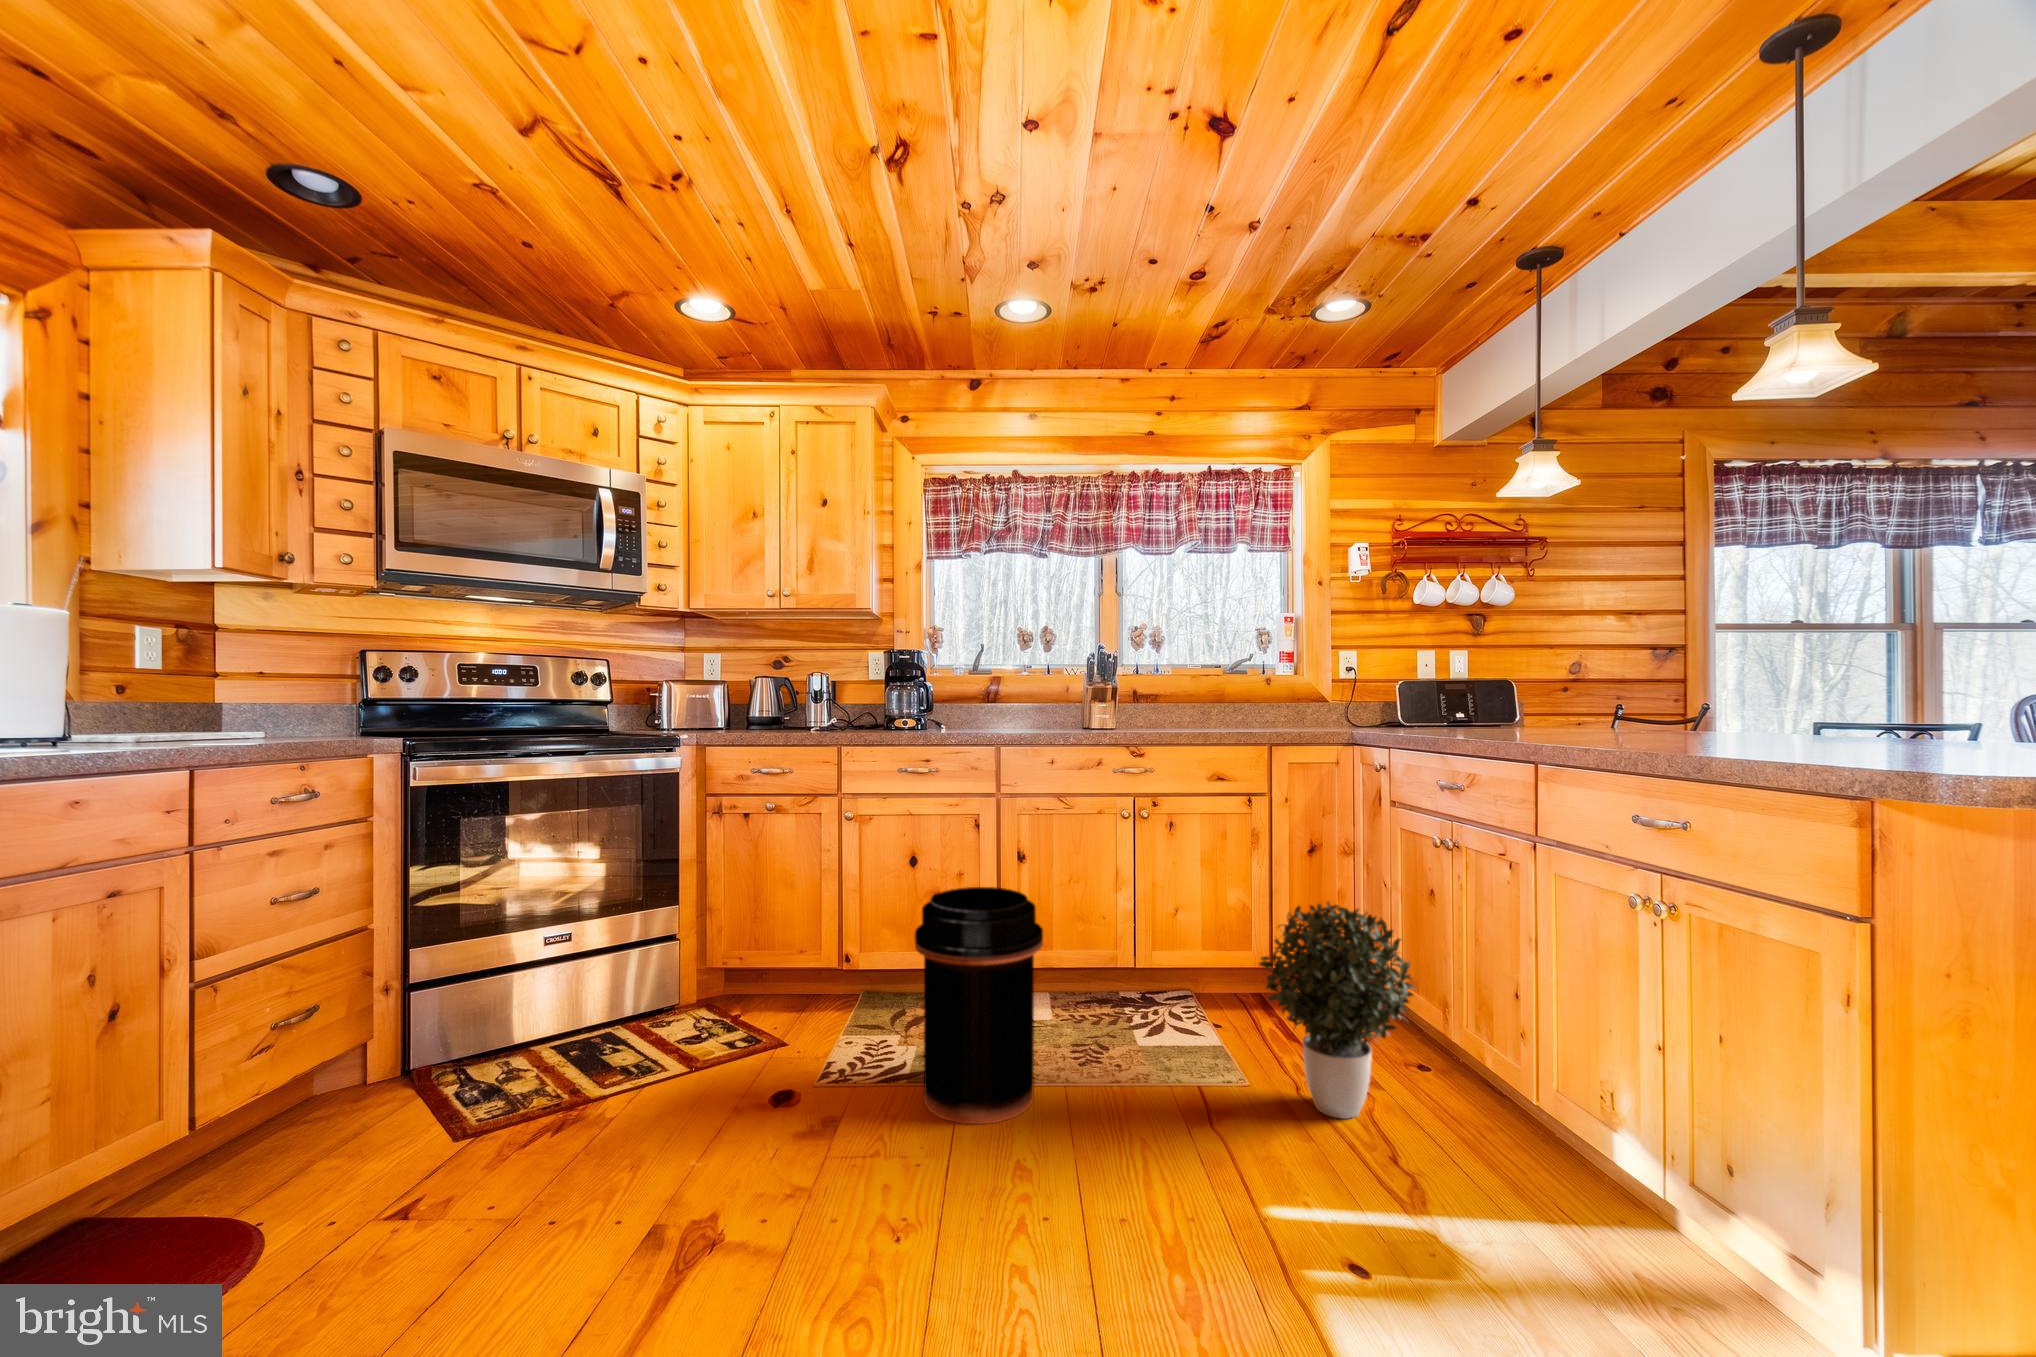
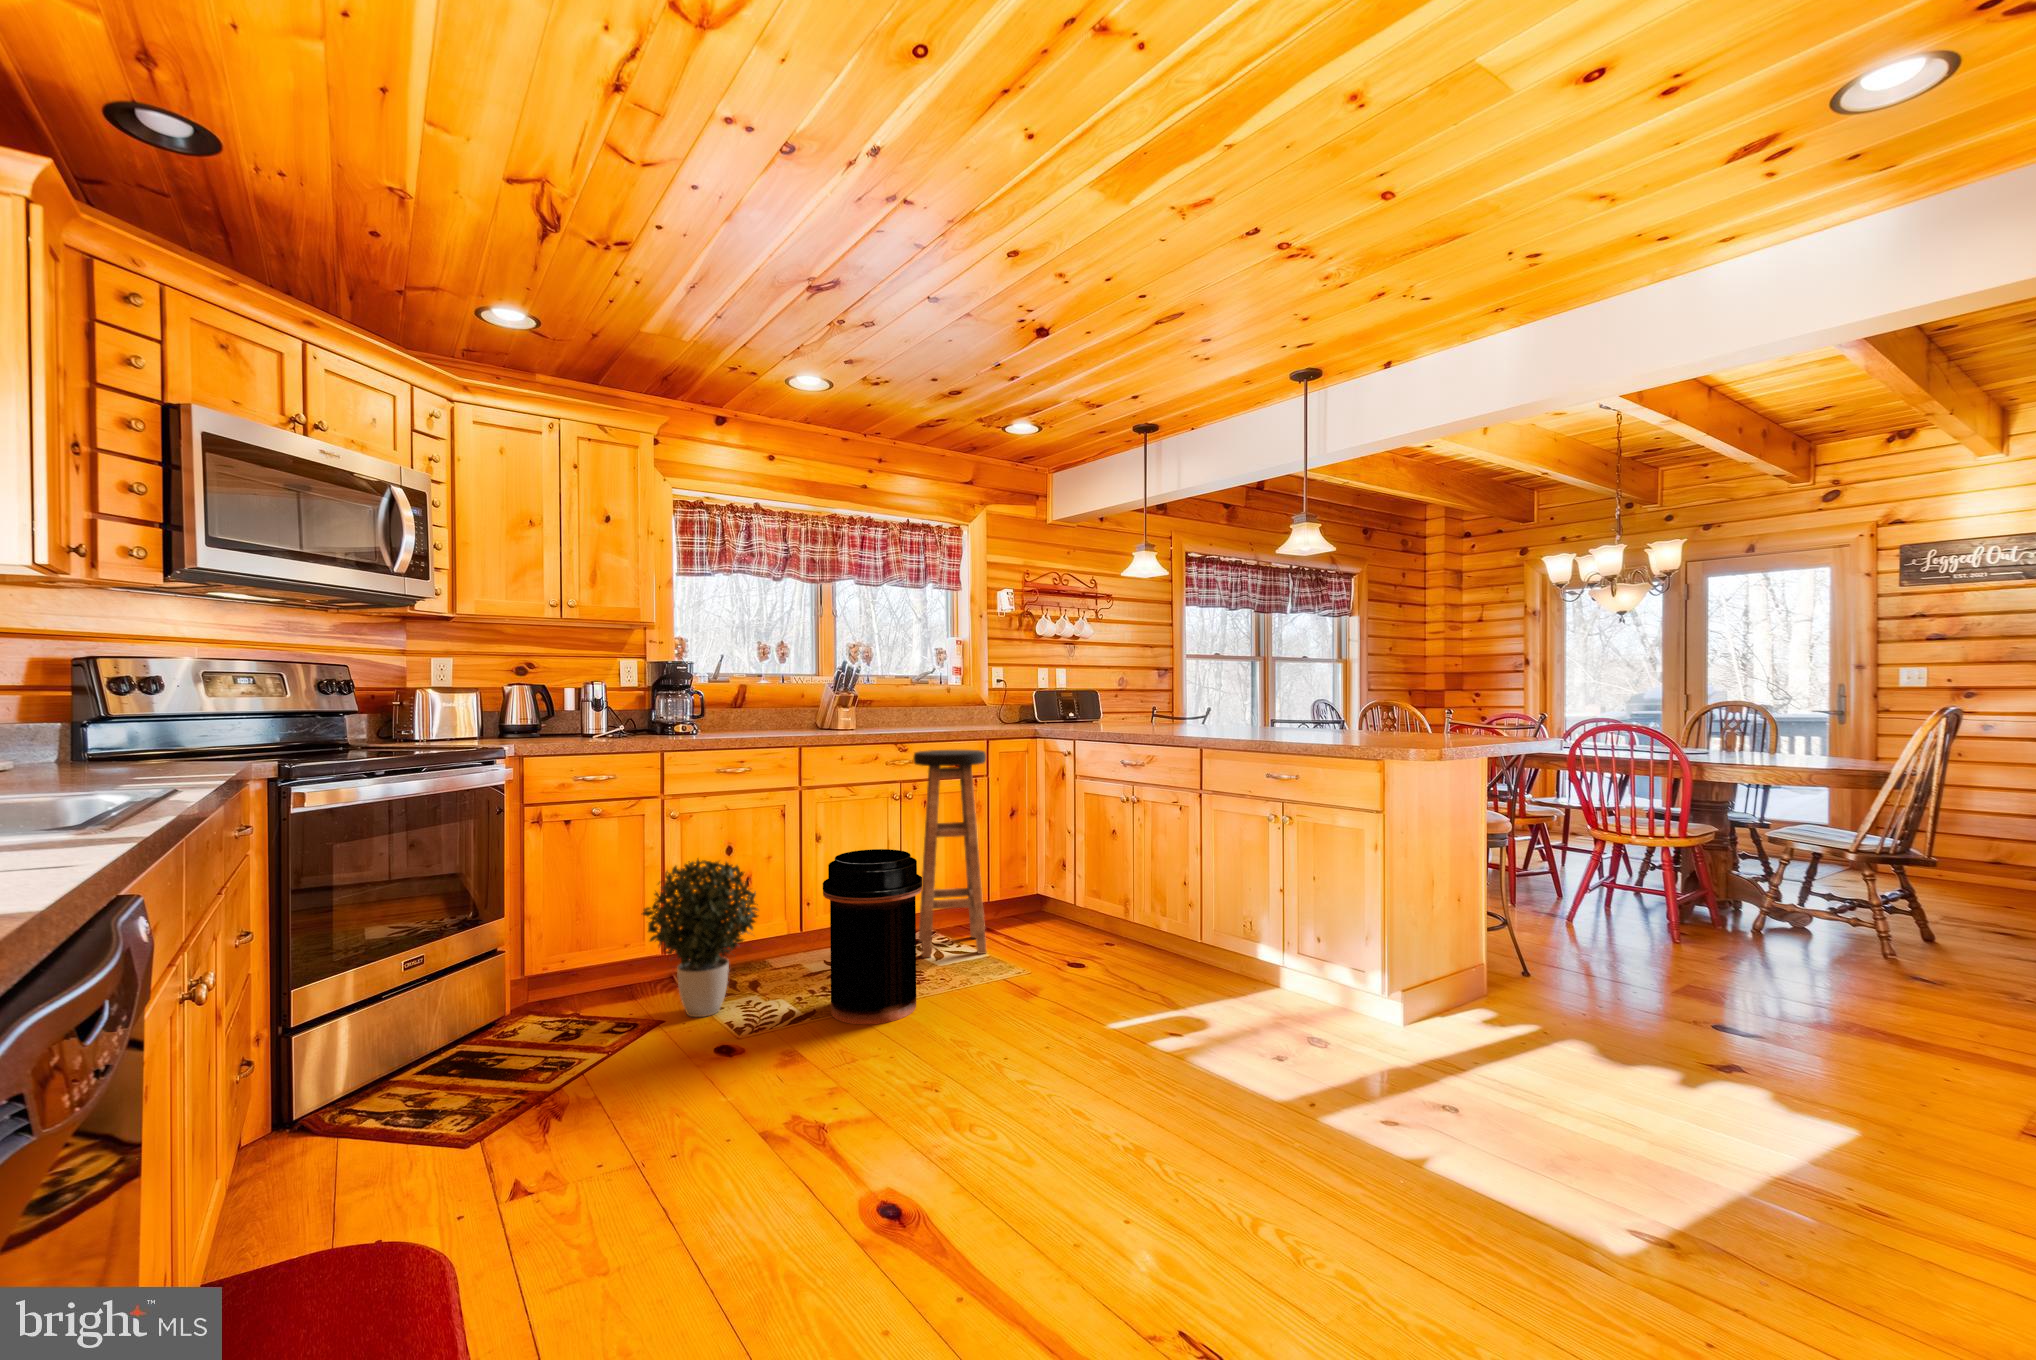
bar stool: none [1121,762,1227,1053] -> present [913,750,987,958]
potted plant: present [1259,902,1415,1119] -> present [642,858,758,1017]

